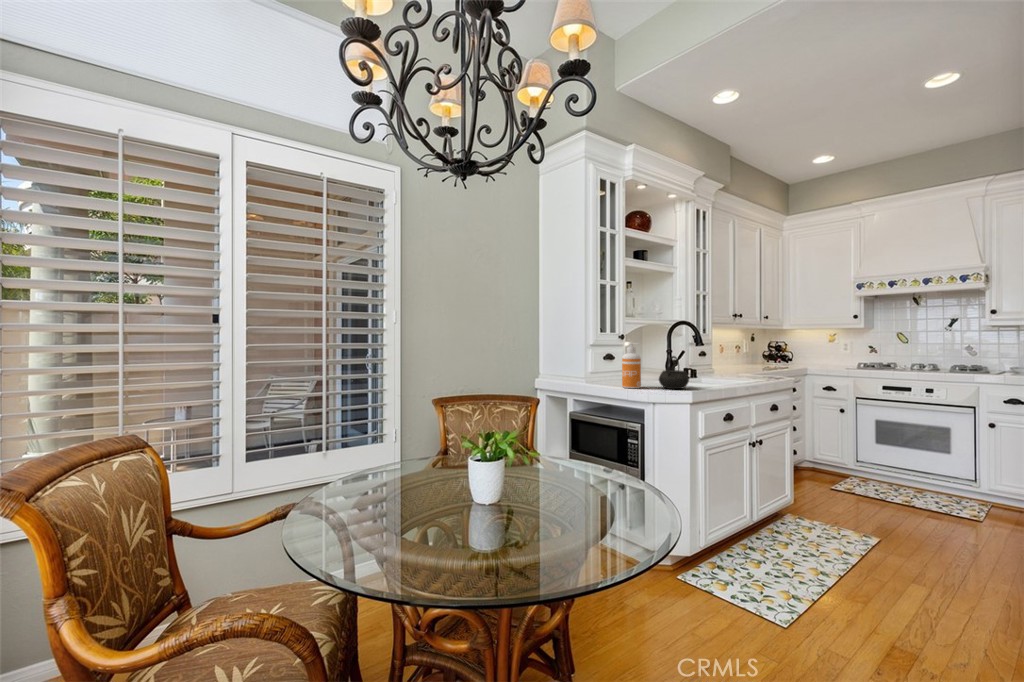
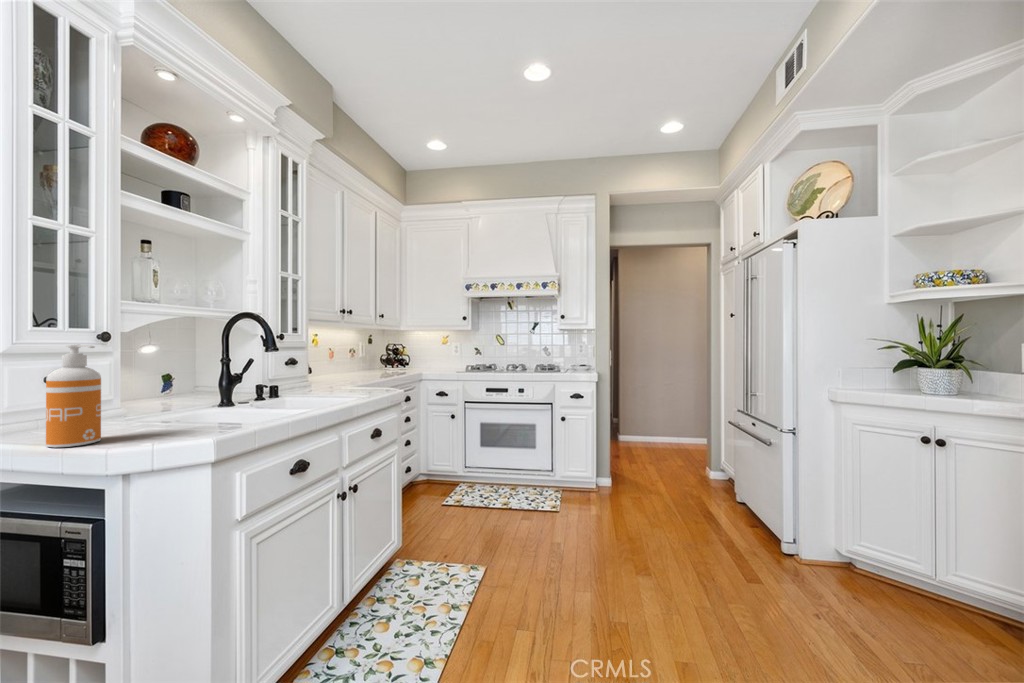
kettle: present [659,356,689,389] -> none [150,370,220,436]

